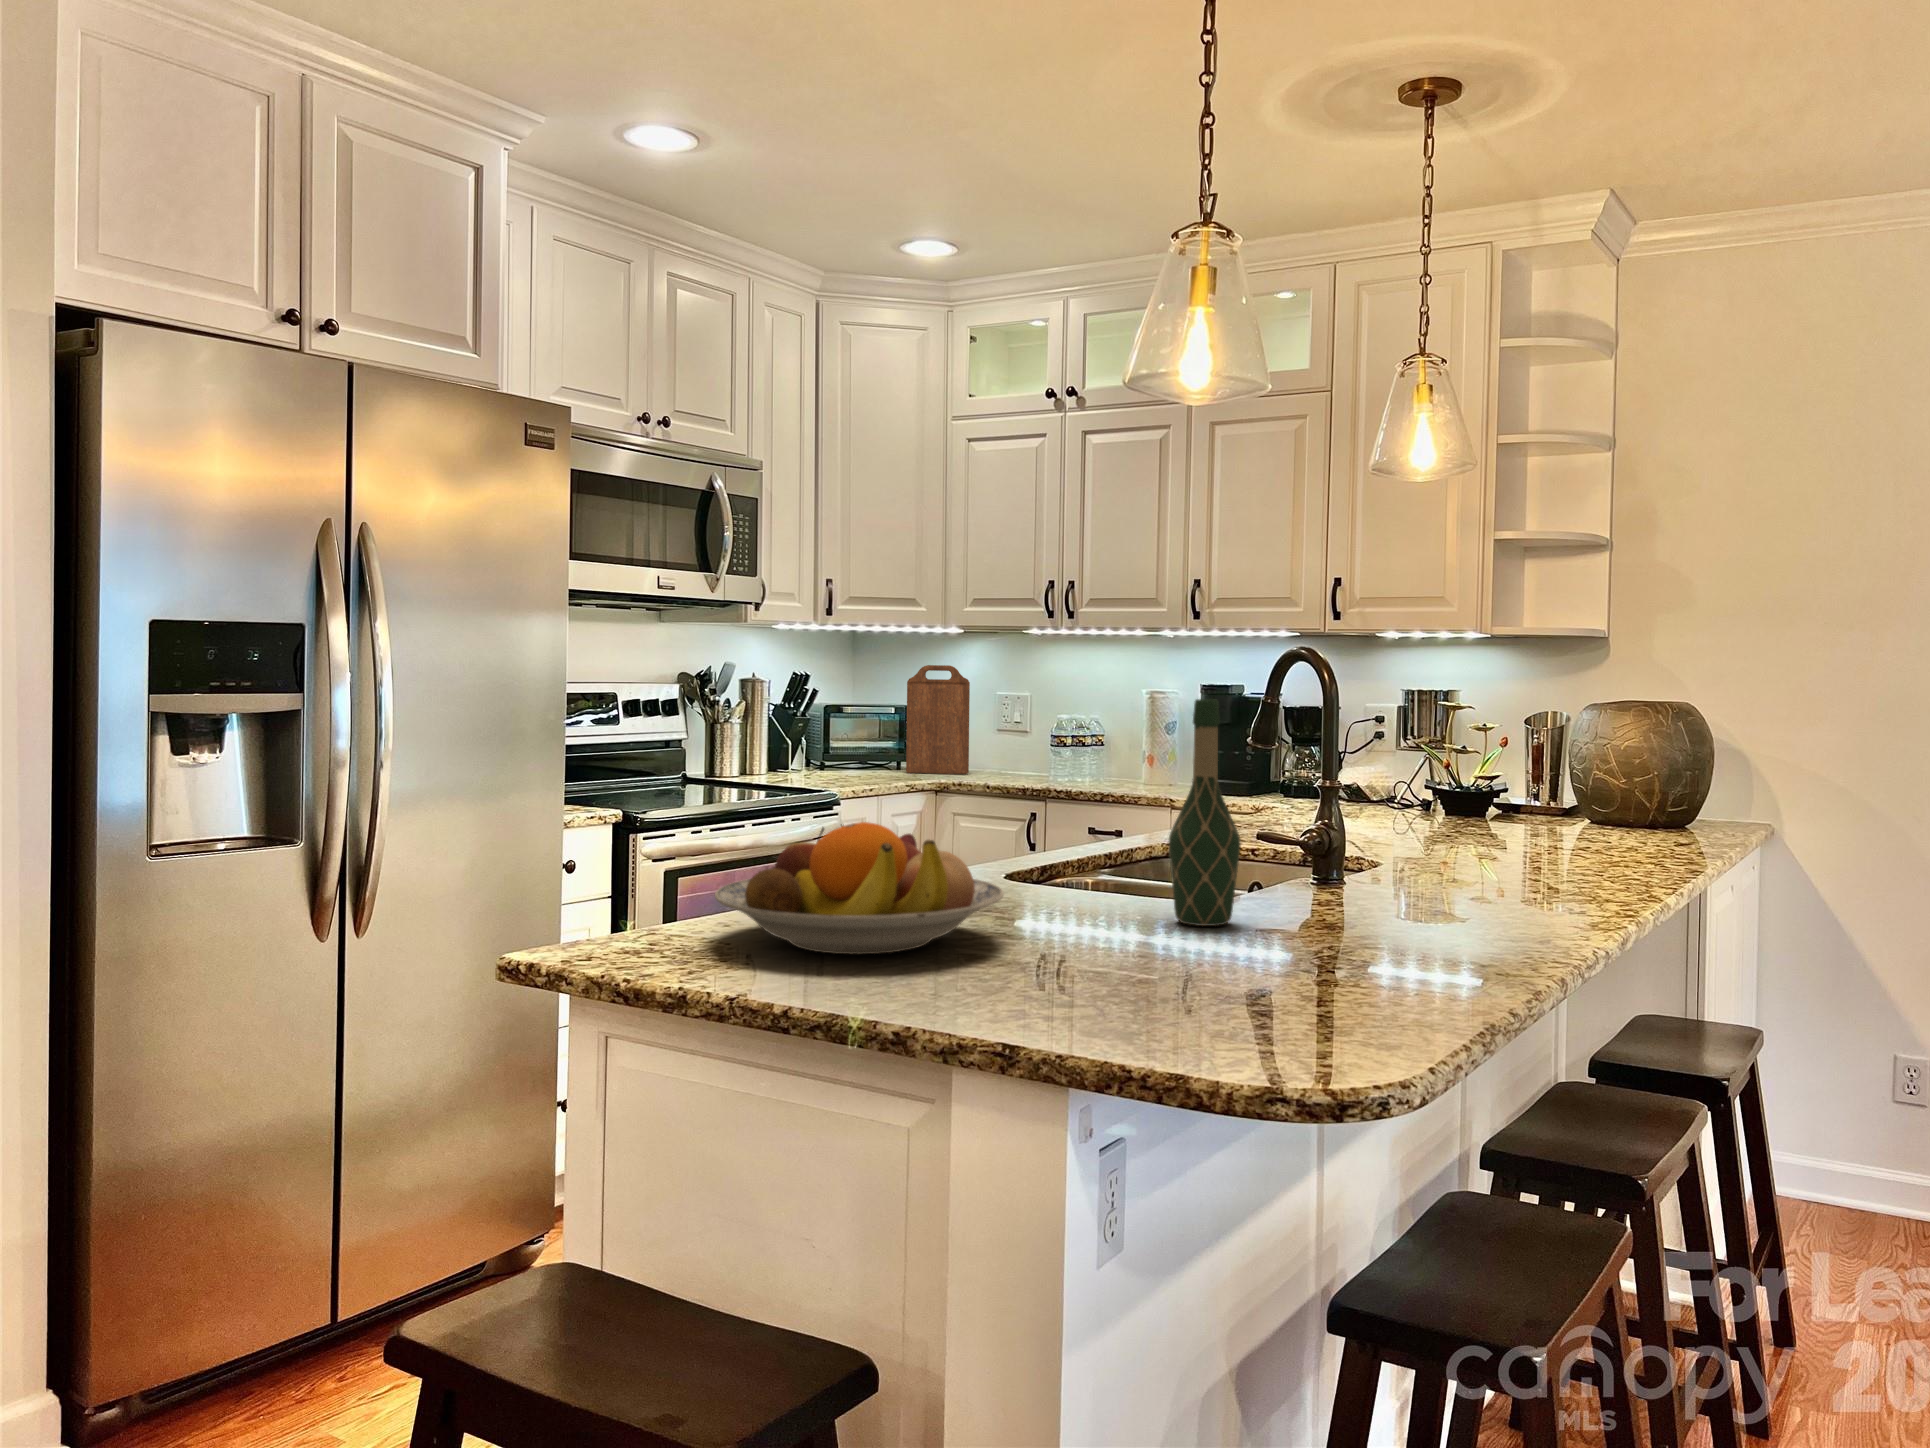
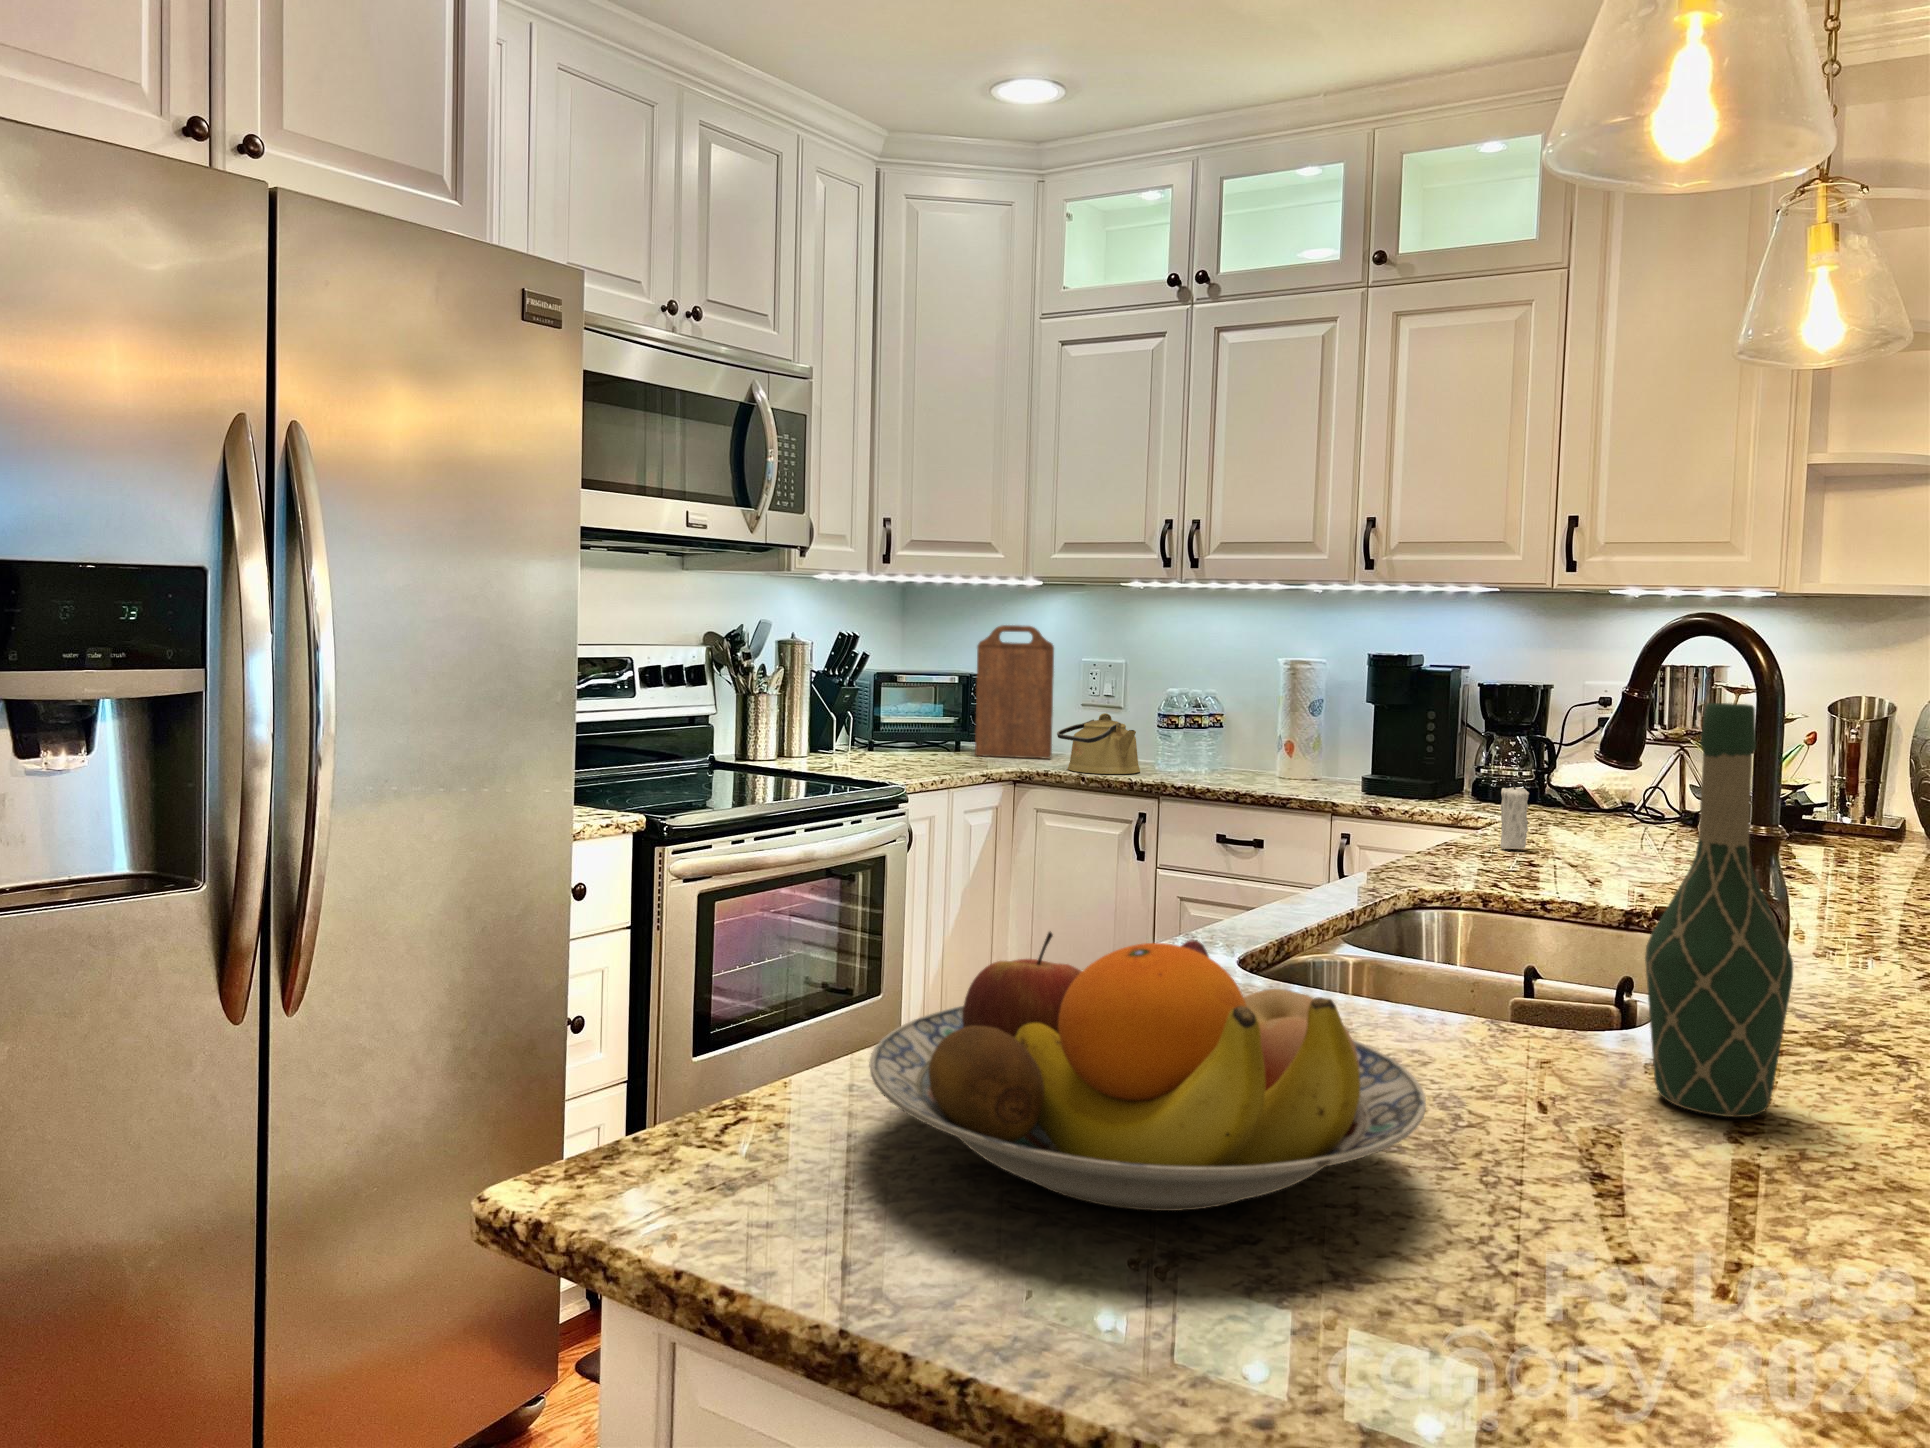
kettle: none [968,735,1035,784] -> present [1057,713,1140,774]
candle: none [1251,768,1270,822] -> present [1500,780,1529,849]

